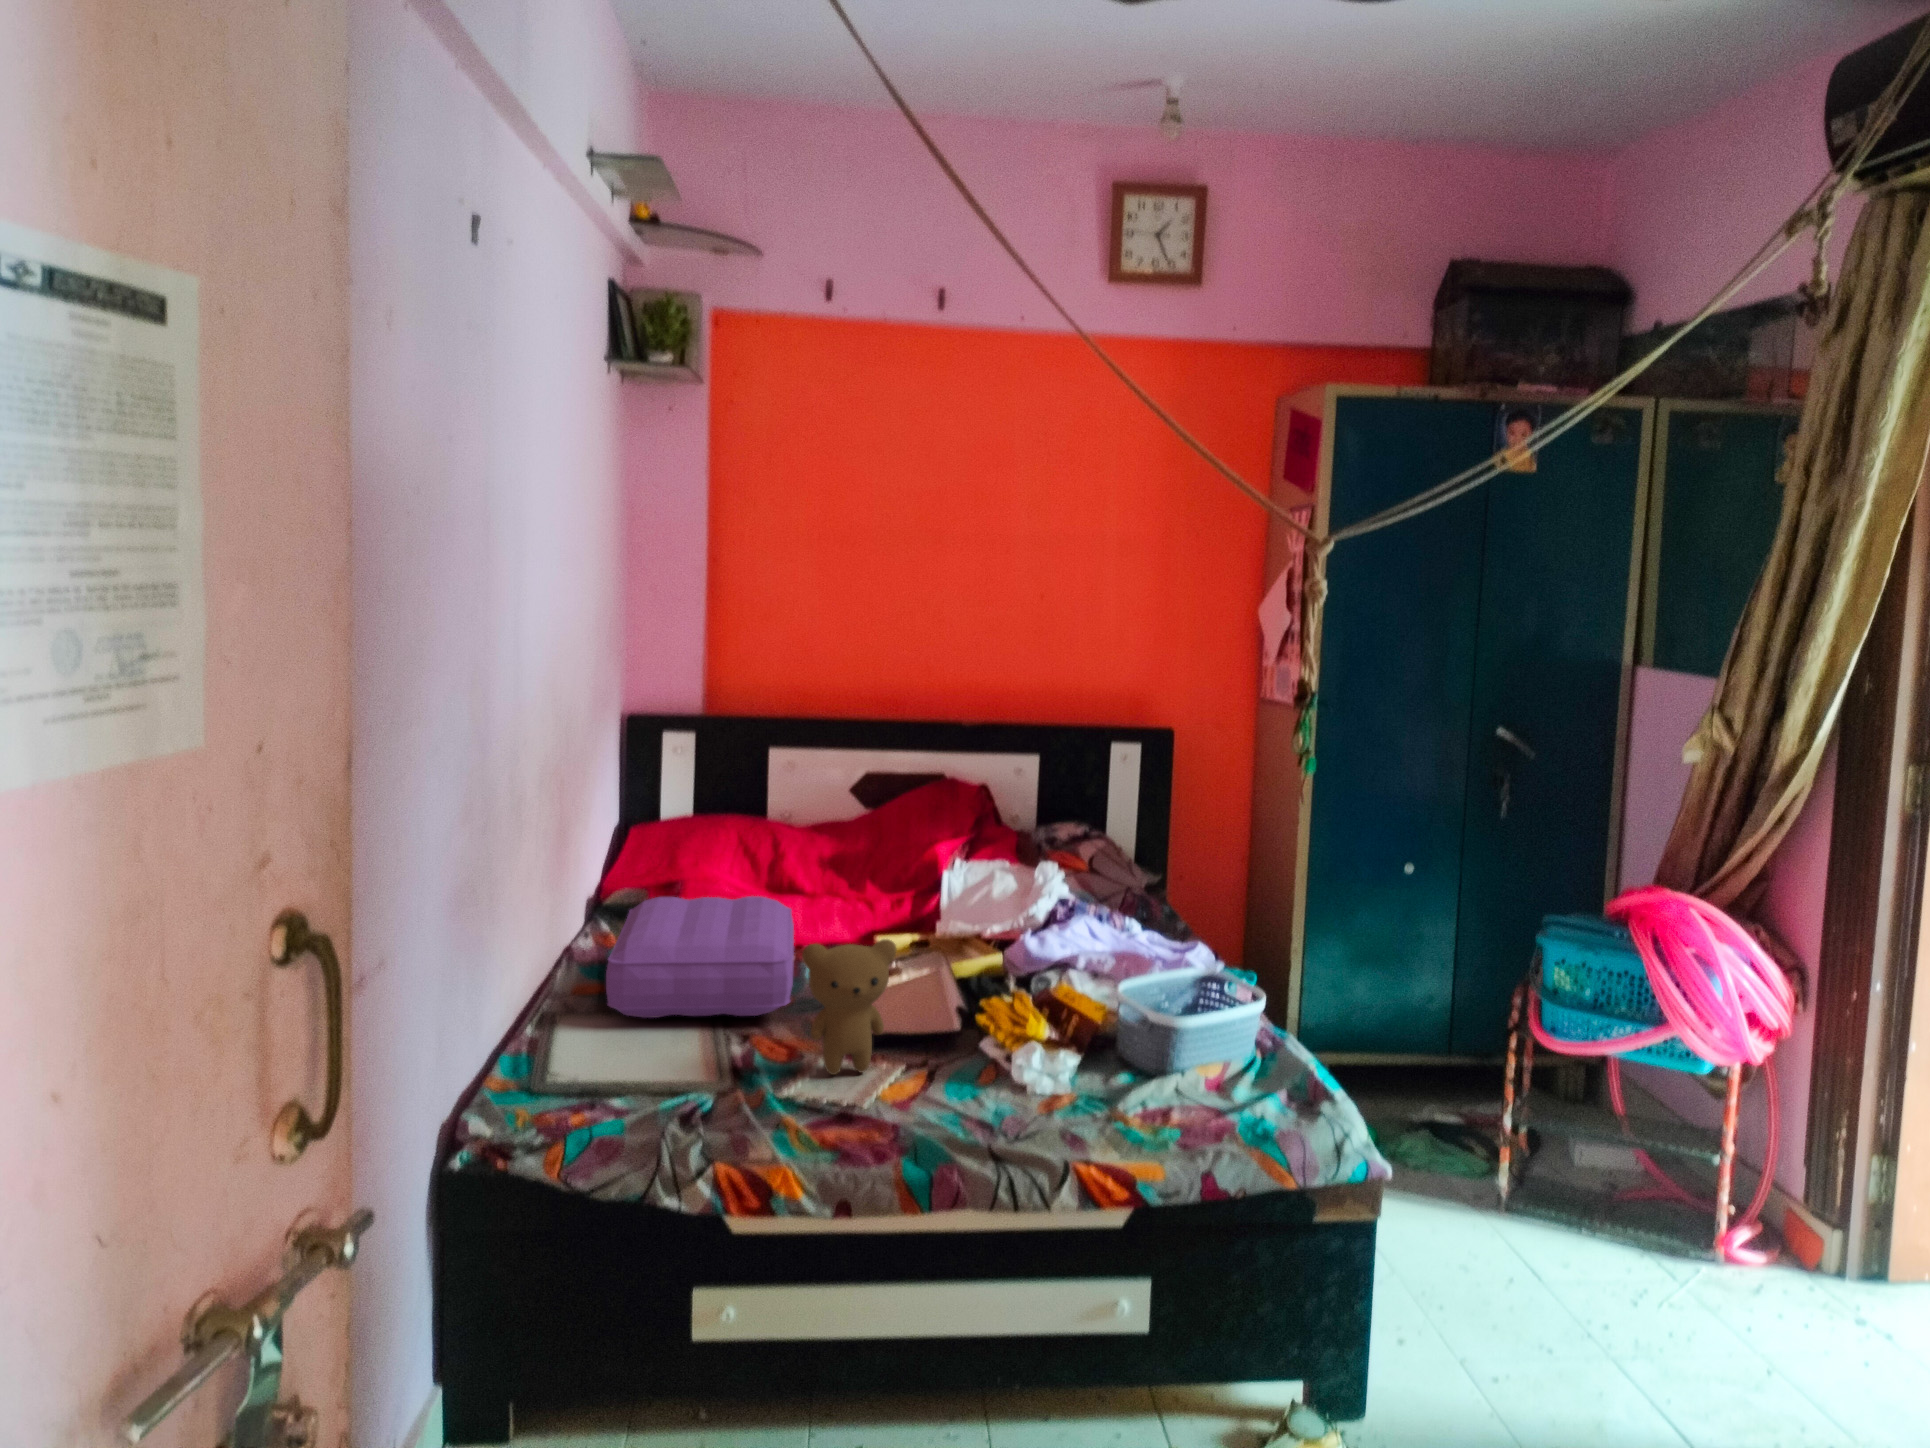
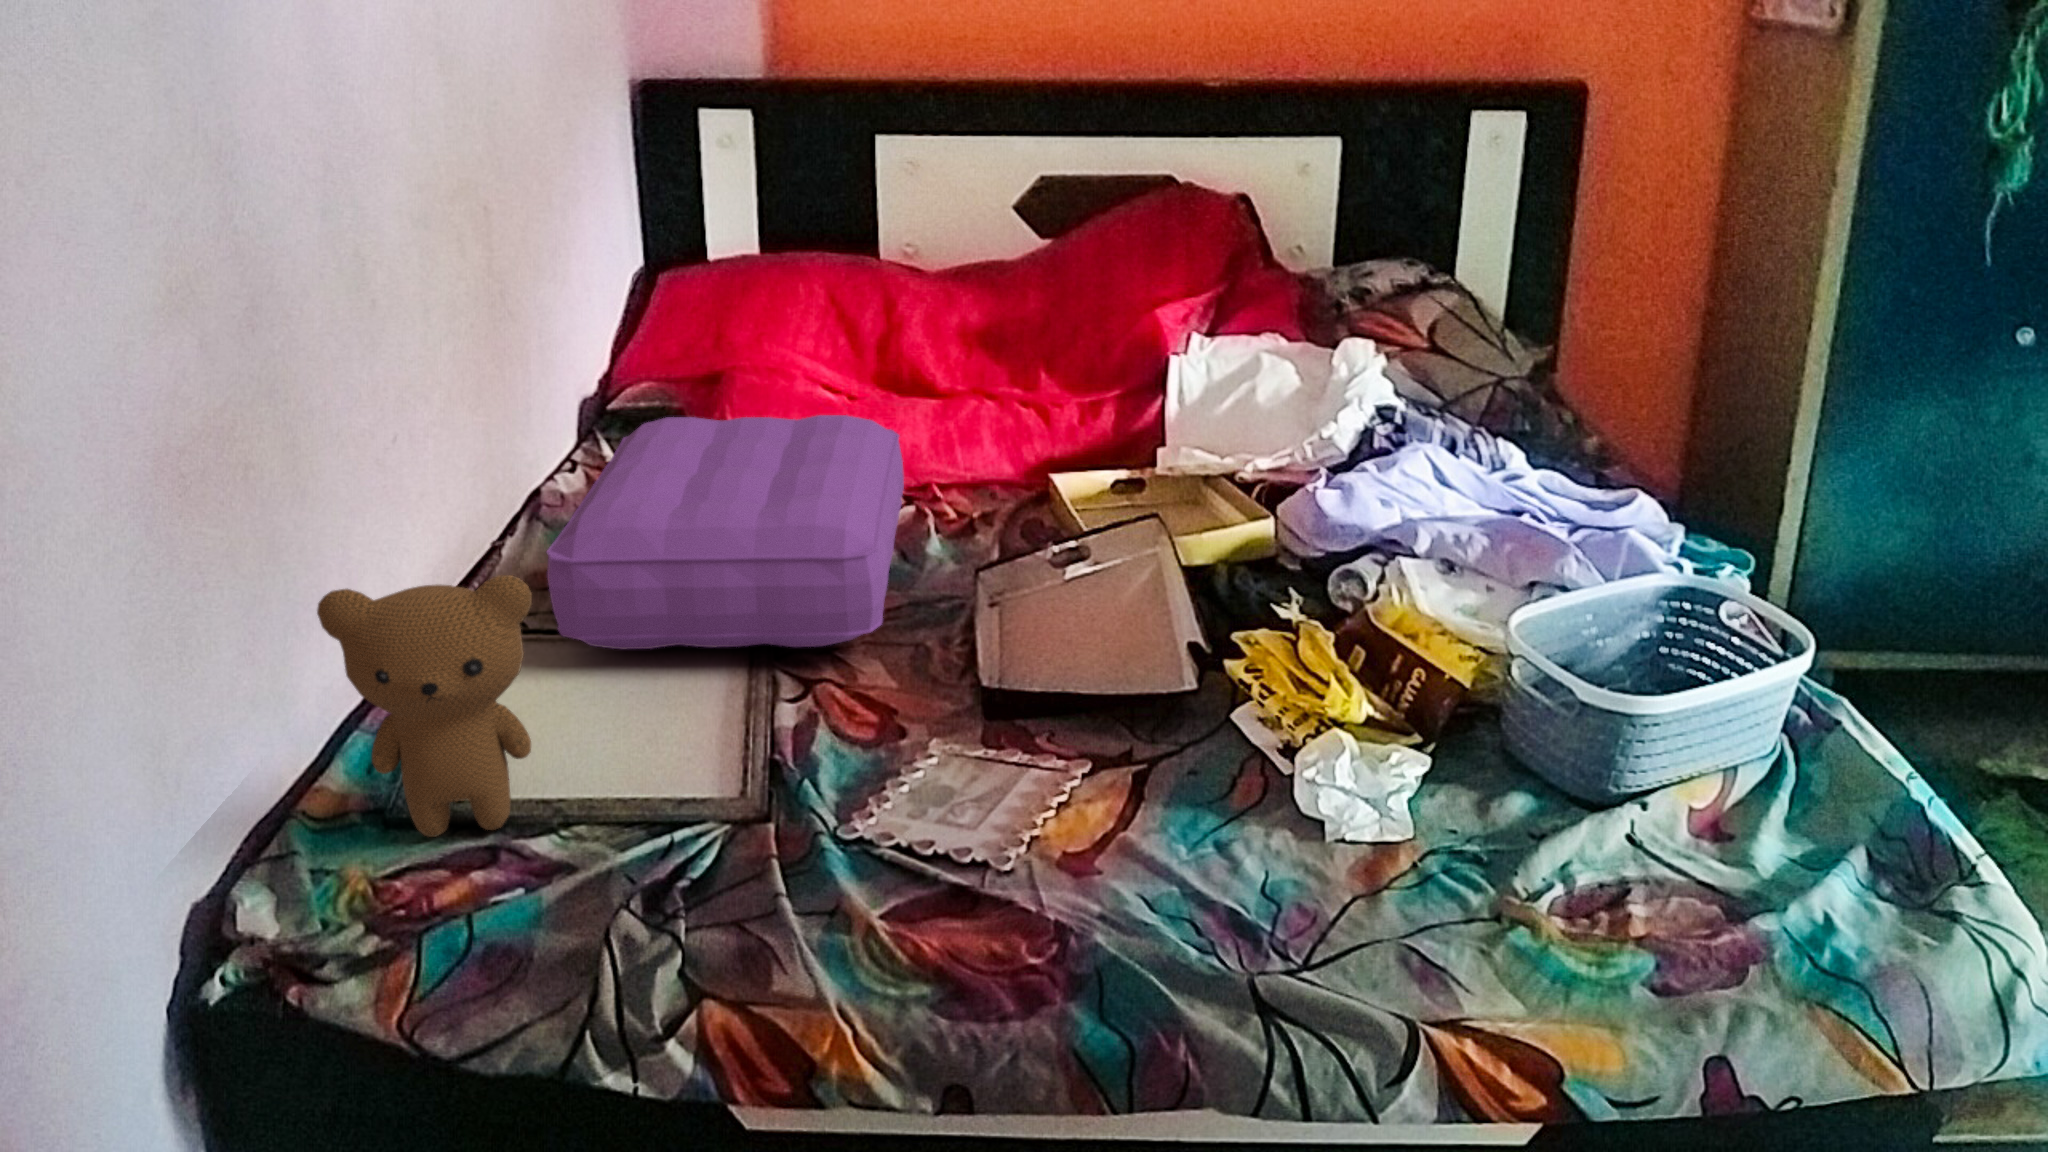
teddy bear: present [802,939,896,1075] -> present [317,575,532,837]

